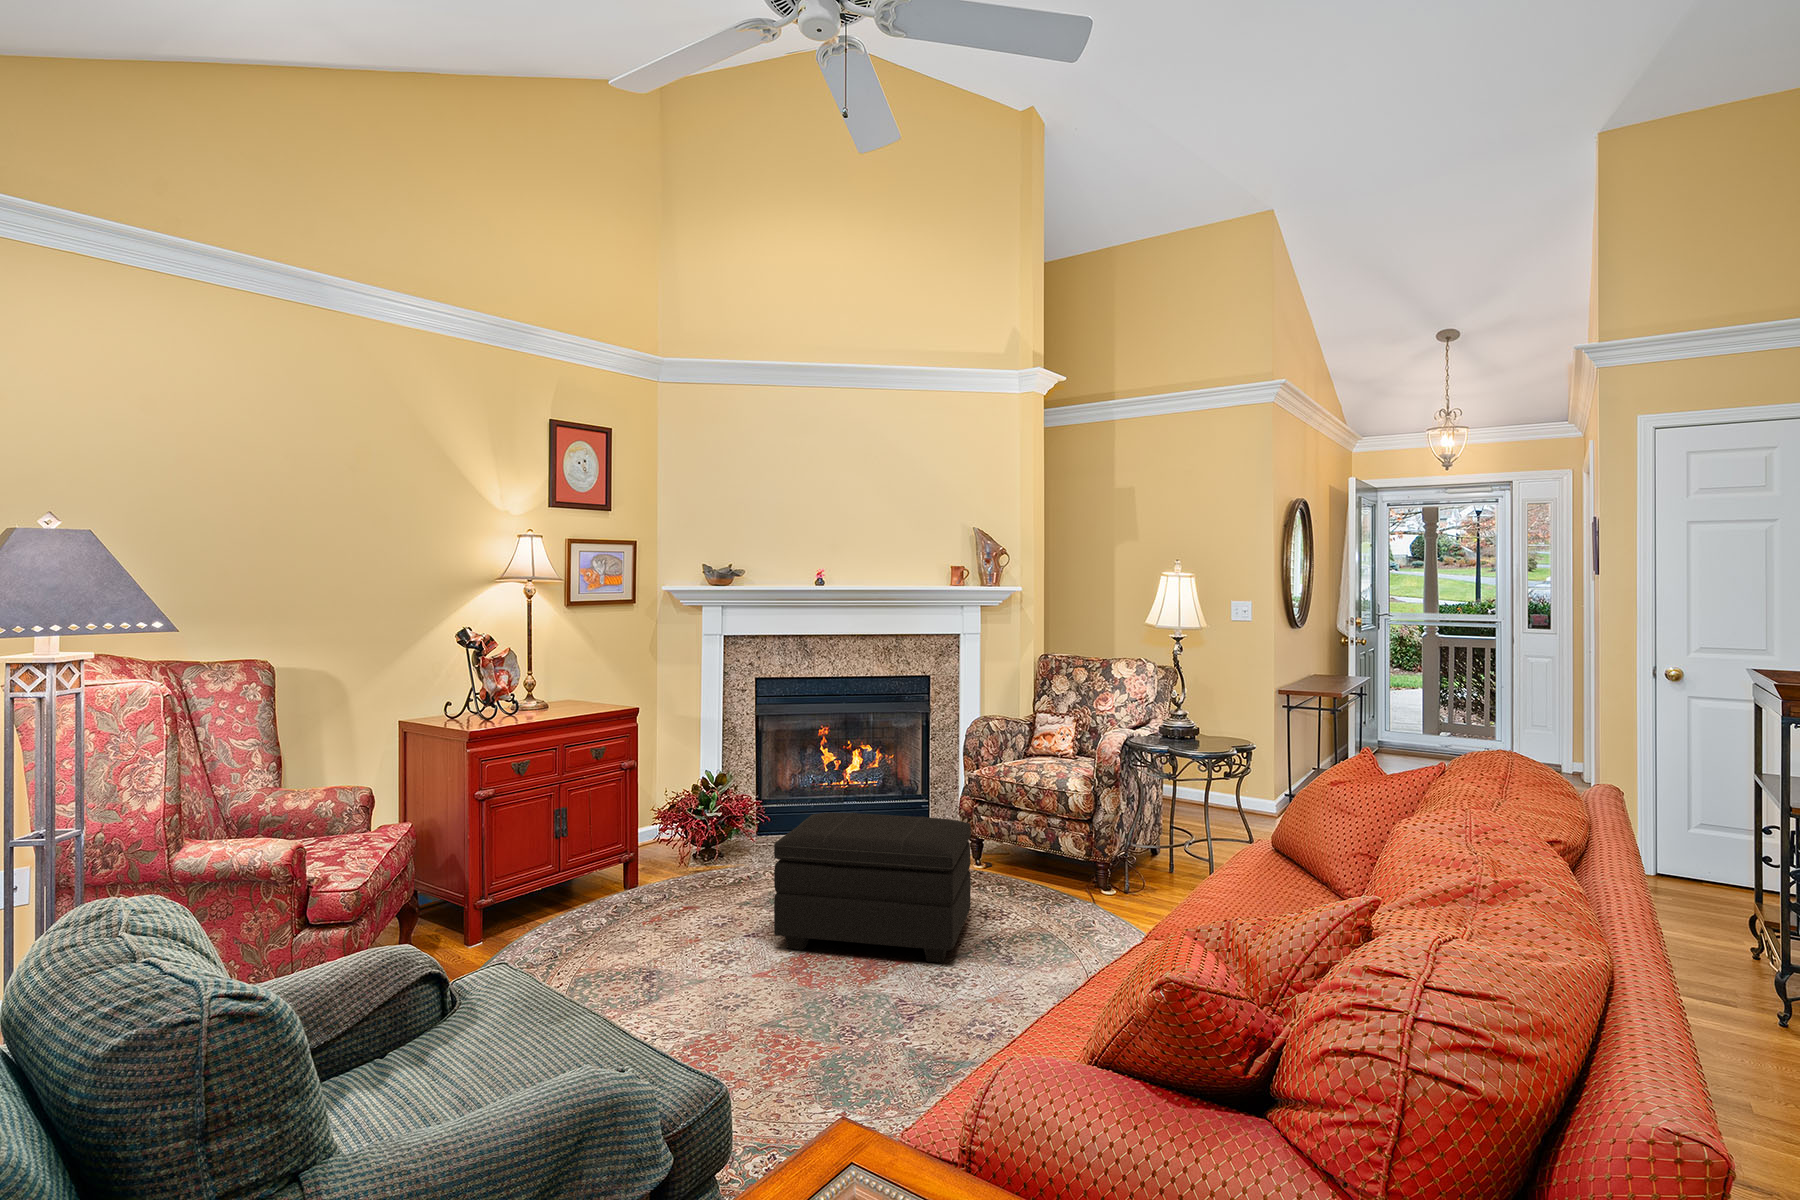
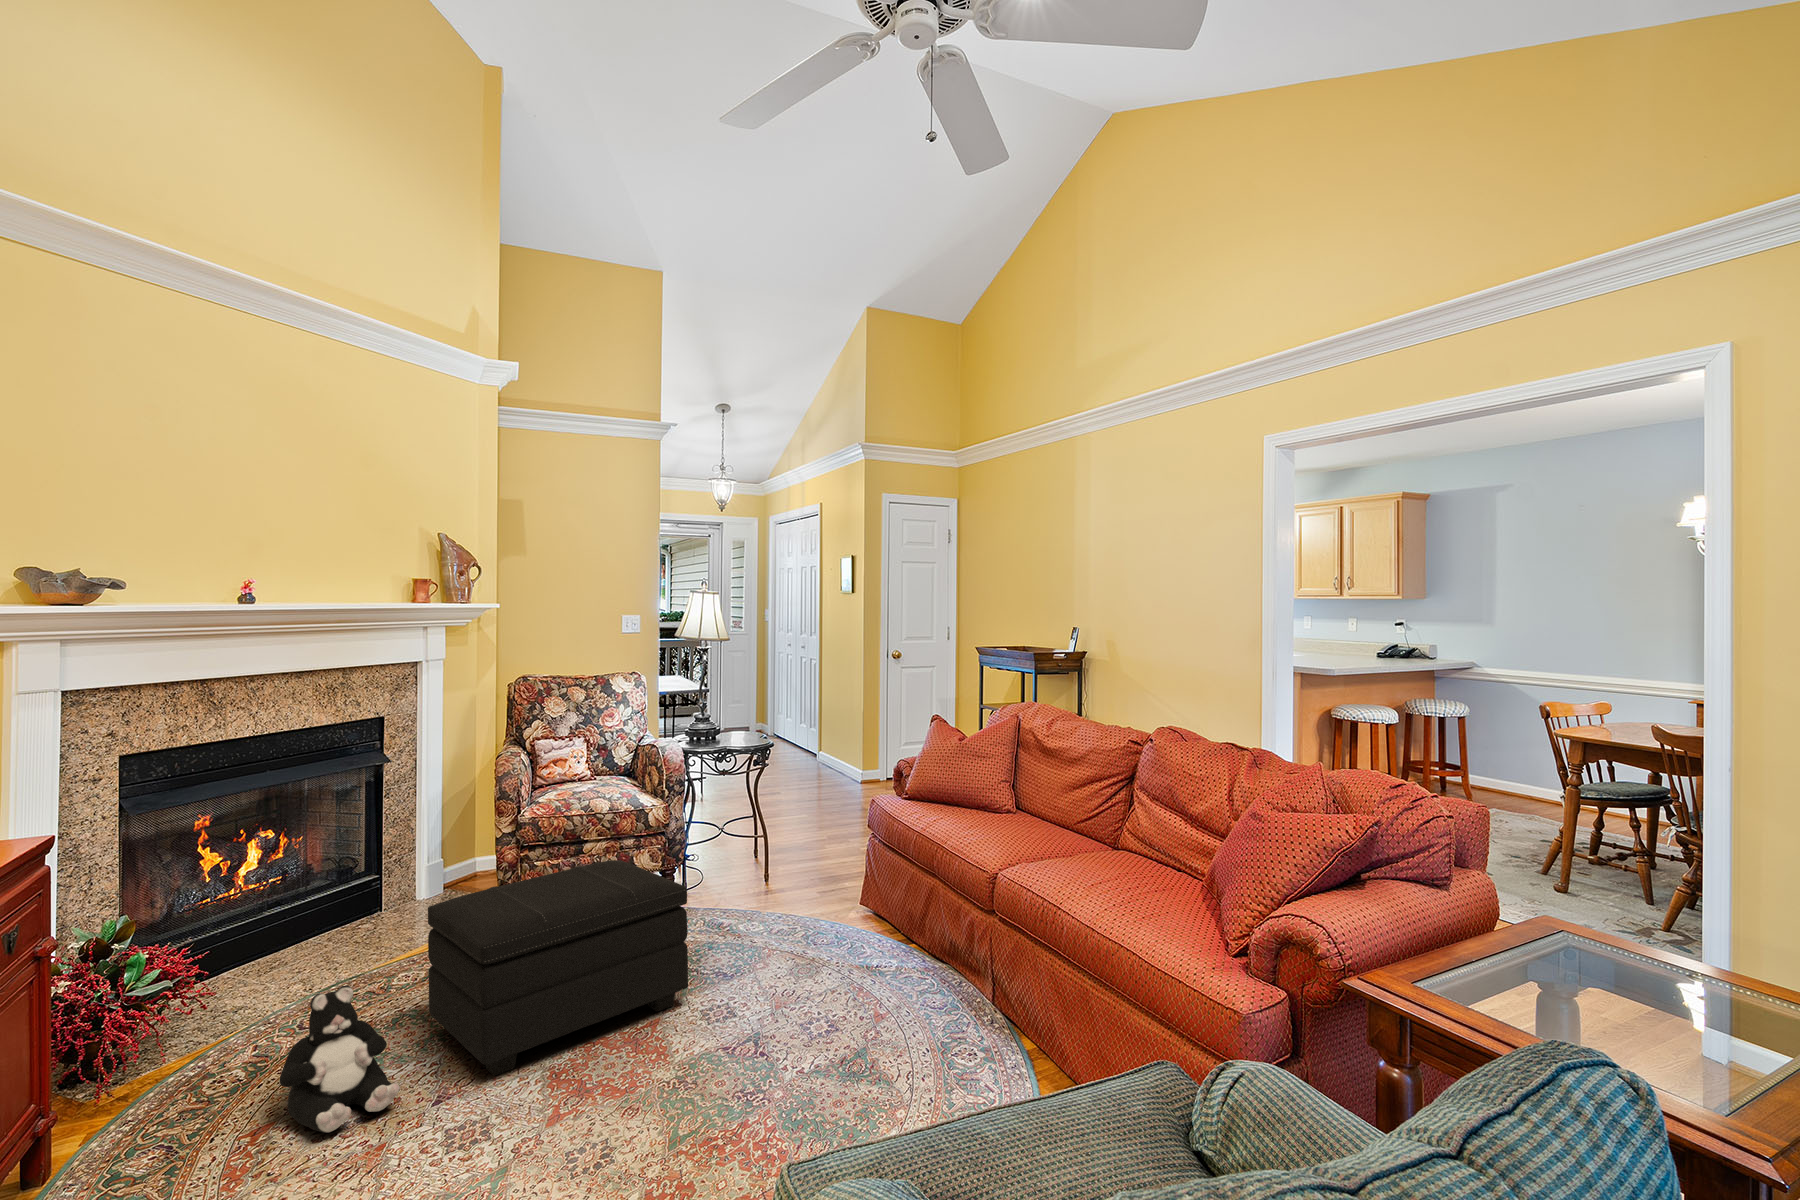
plush toy: none [680,845,748,936] -> present [280,985,400,1132]

